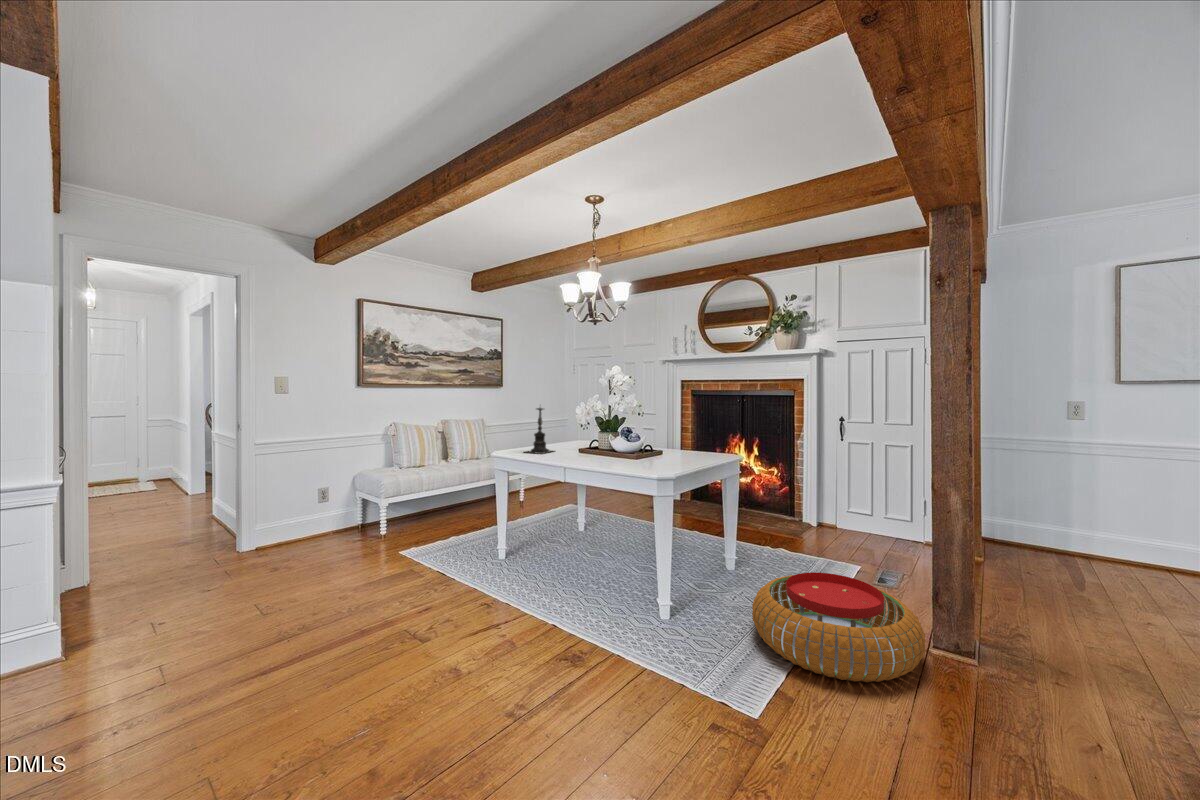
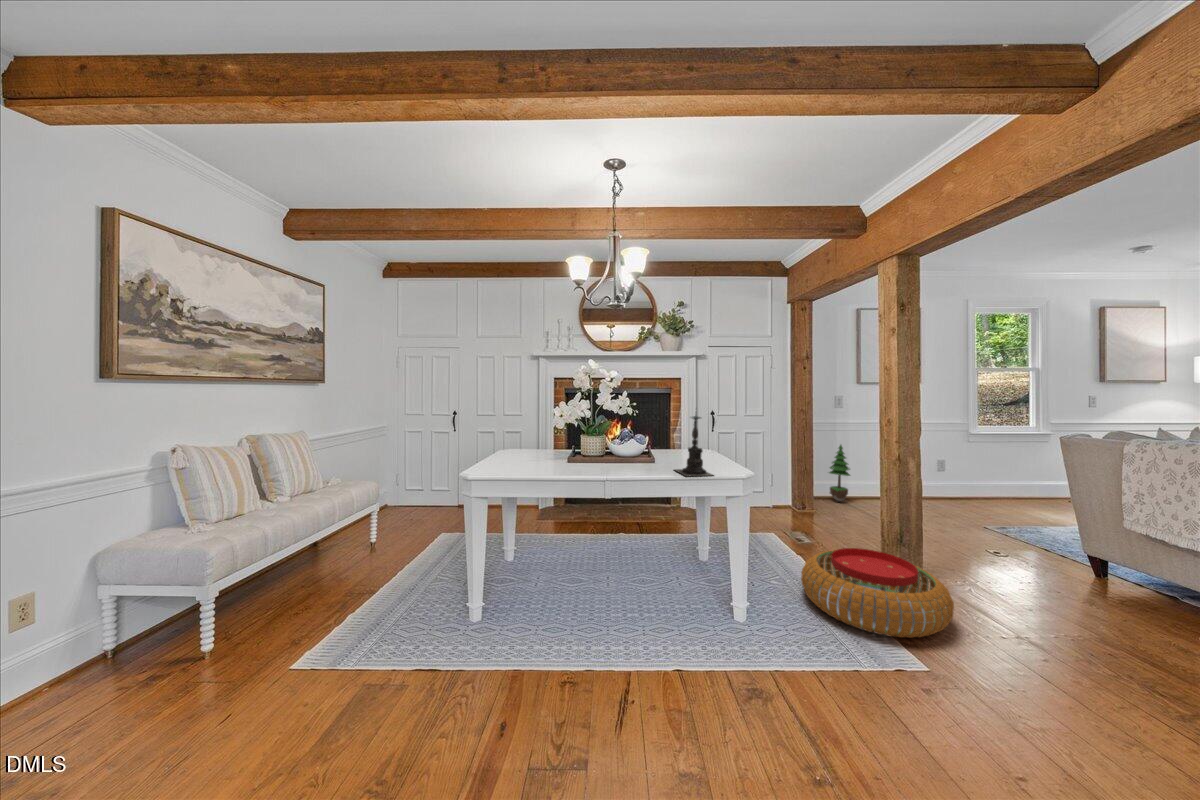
candle holder: present [526,407,553,454] -> present [675,415,713,476]
potted tree: none [1050,471,1094,560] -> present [829,445,850,502]

